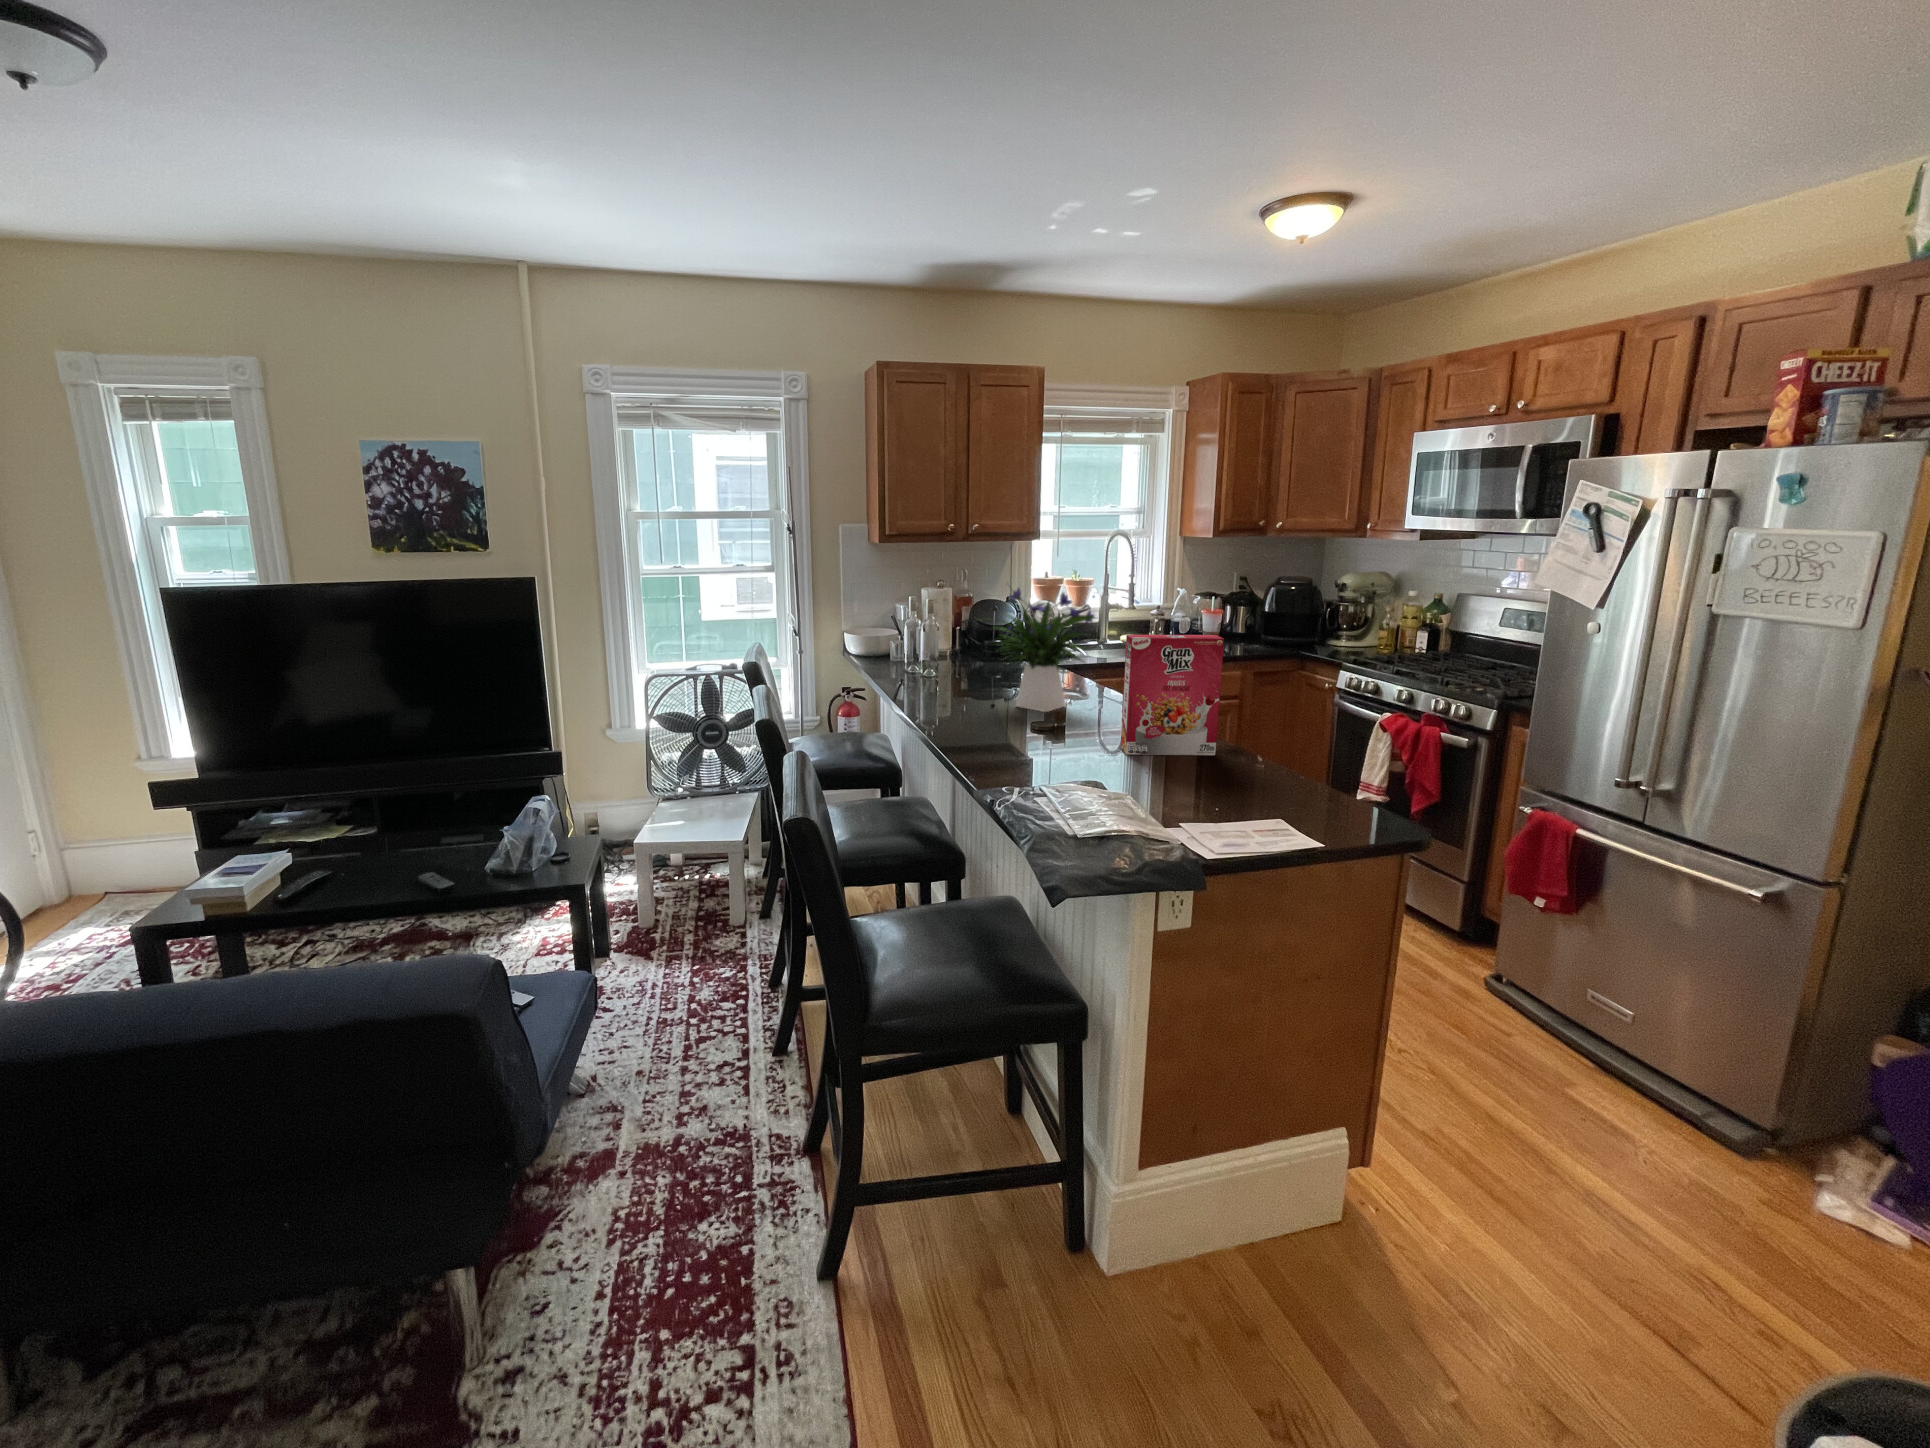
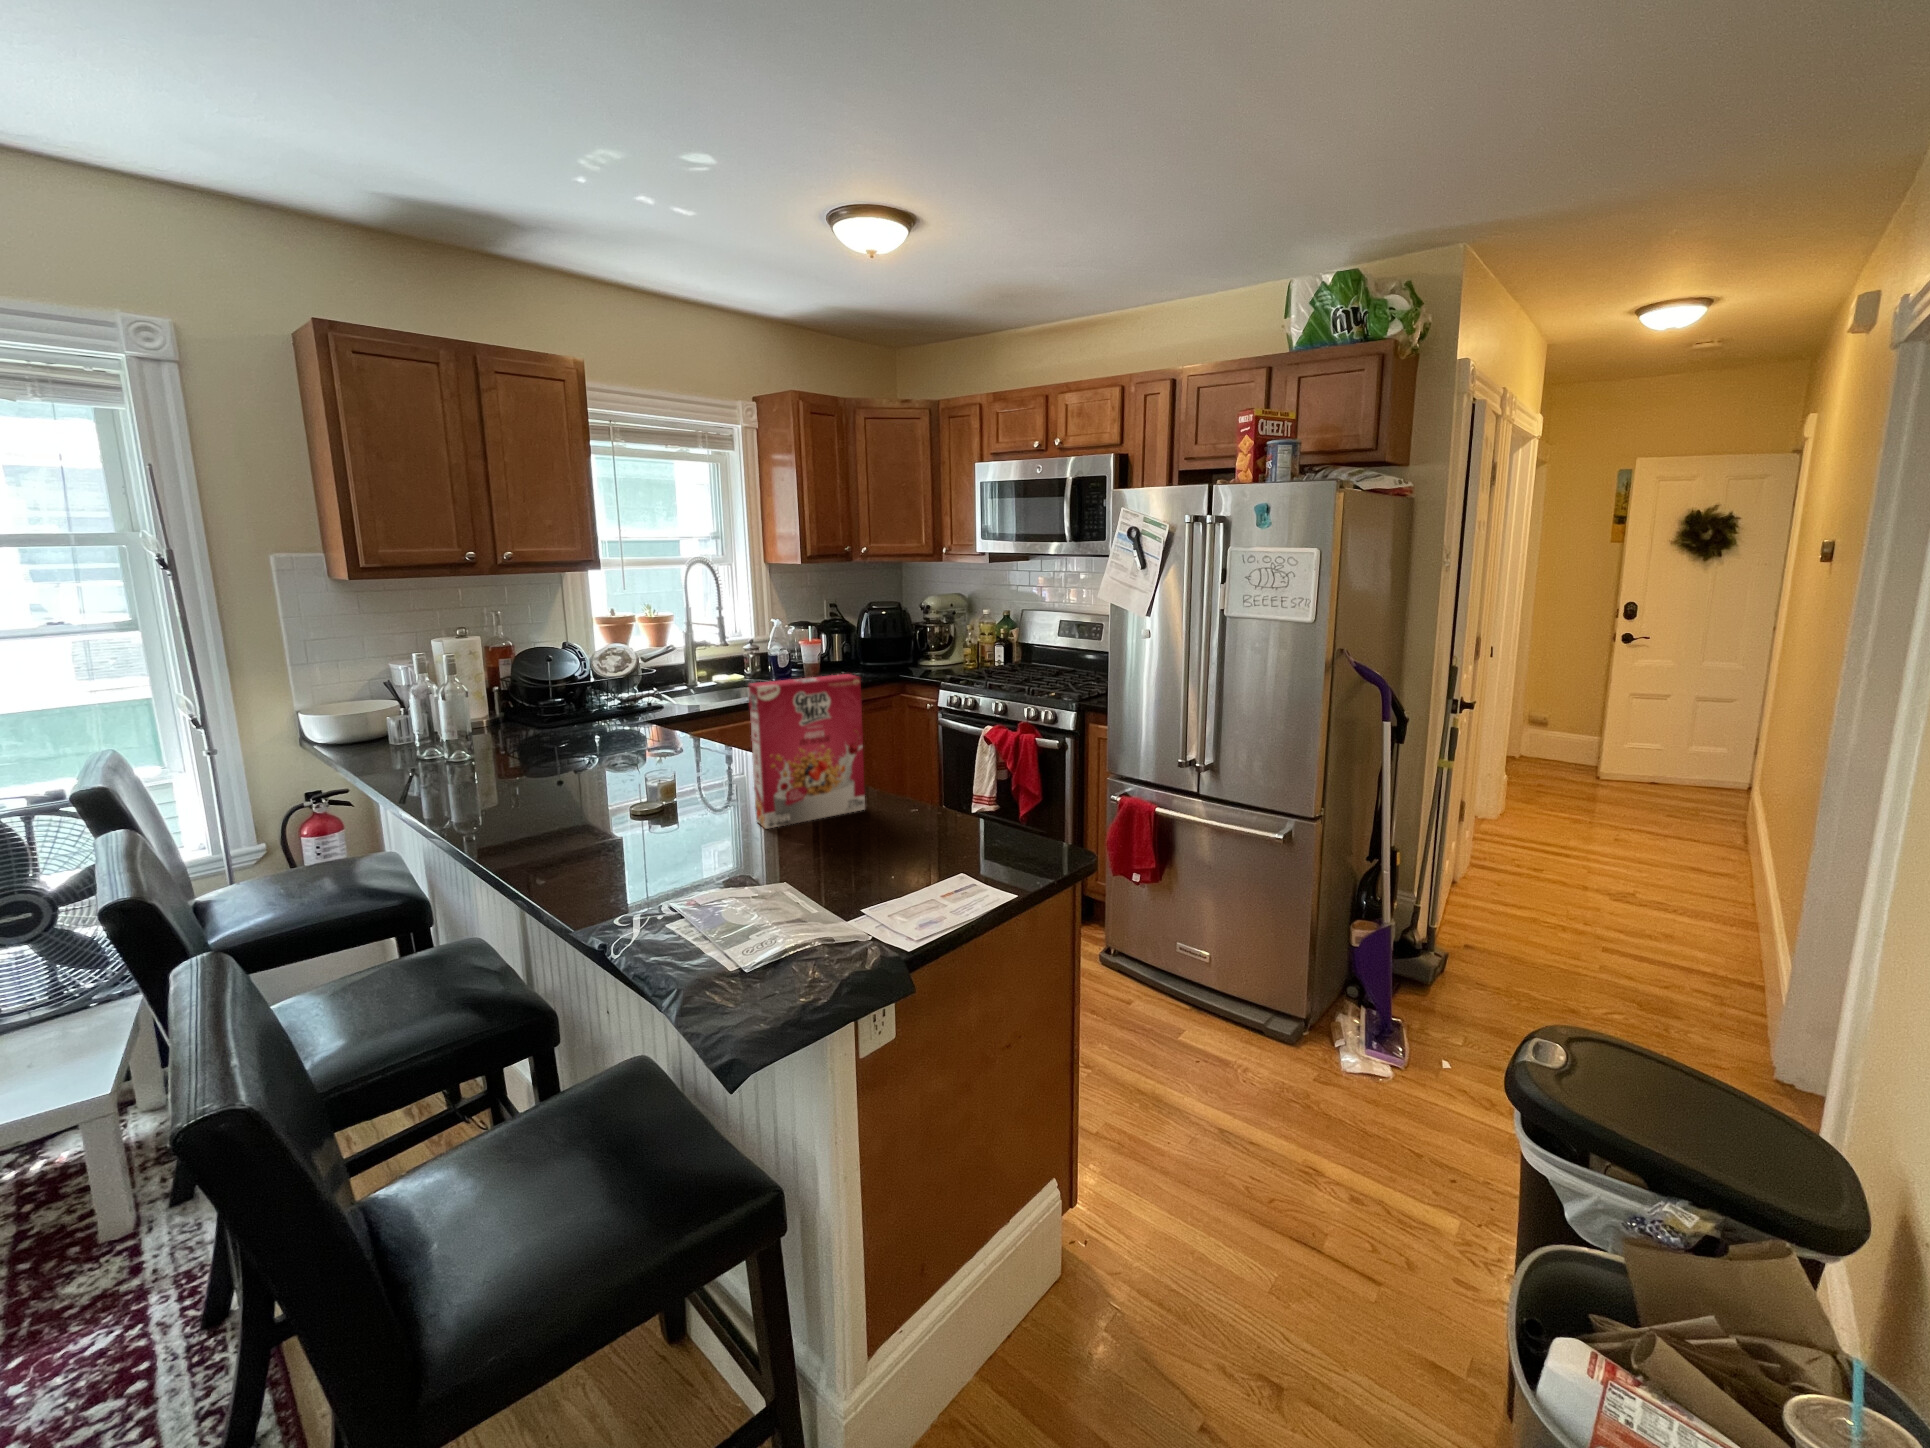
flower arrangement: present [996,588,1095,712] -> none [527,626,705,789]

